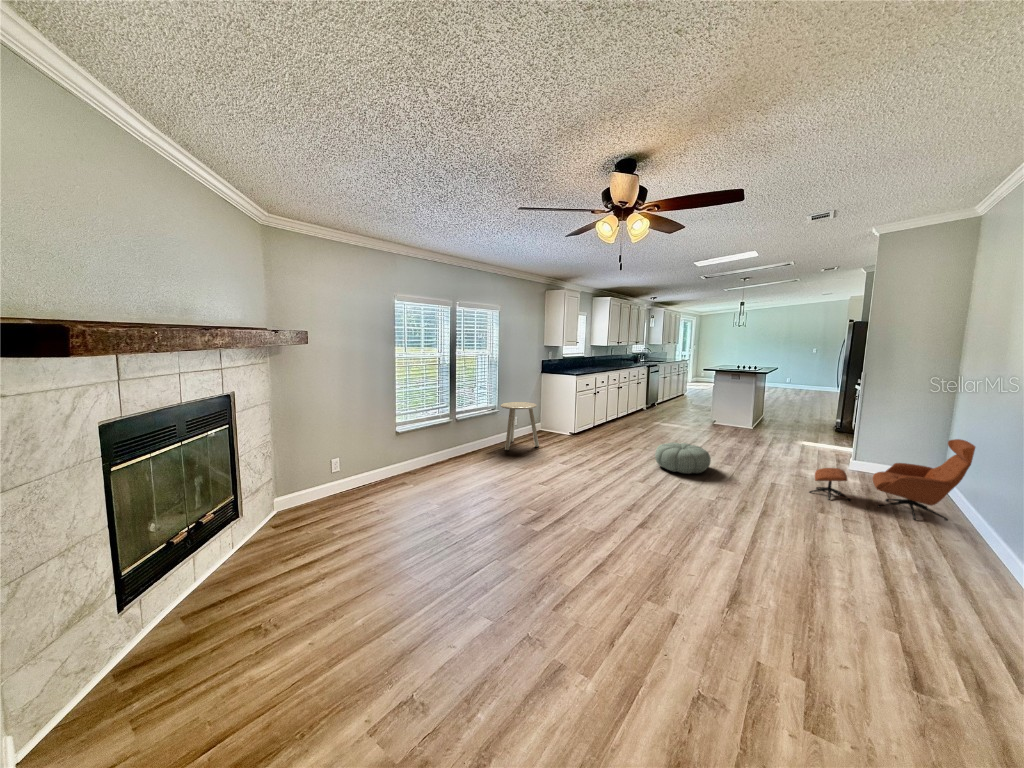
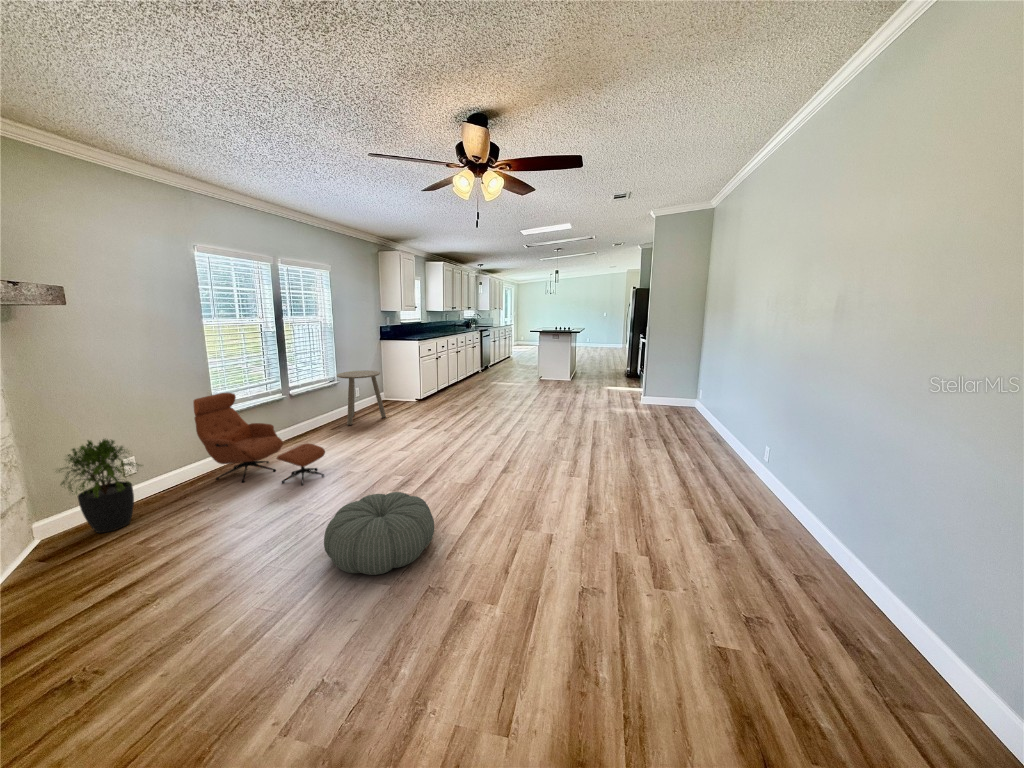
lounge chair: present [809,439,975,521] -> present [193,393,325,485]
potted plant: none [308,442,356,510] -> present [59,439,142,533]
pouf: present [655,443,711,474] -> present [324,492,434,575]

